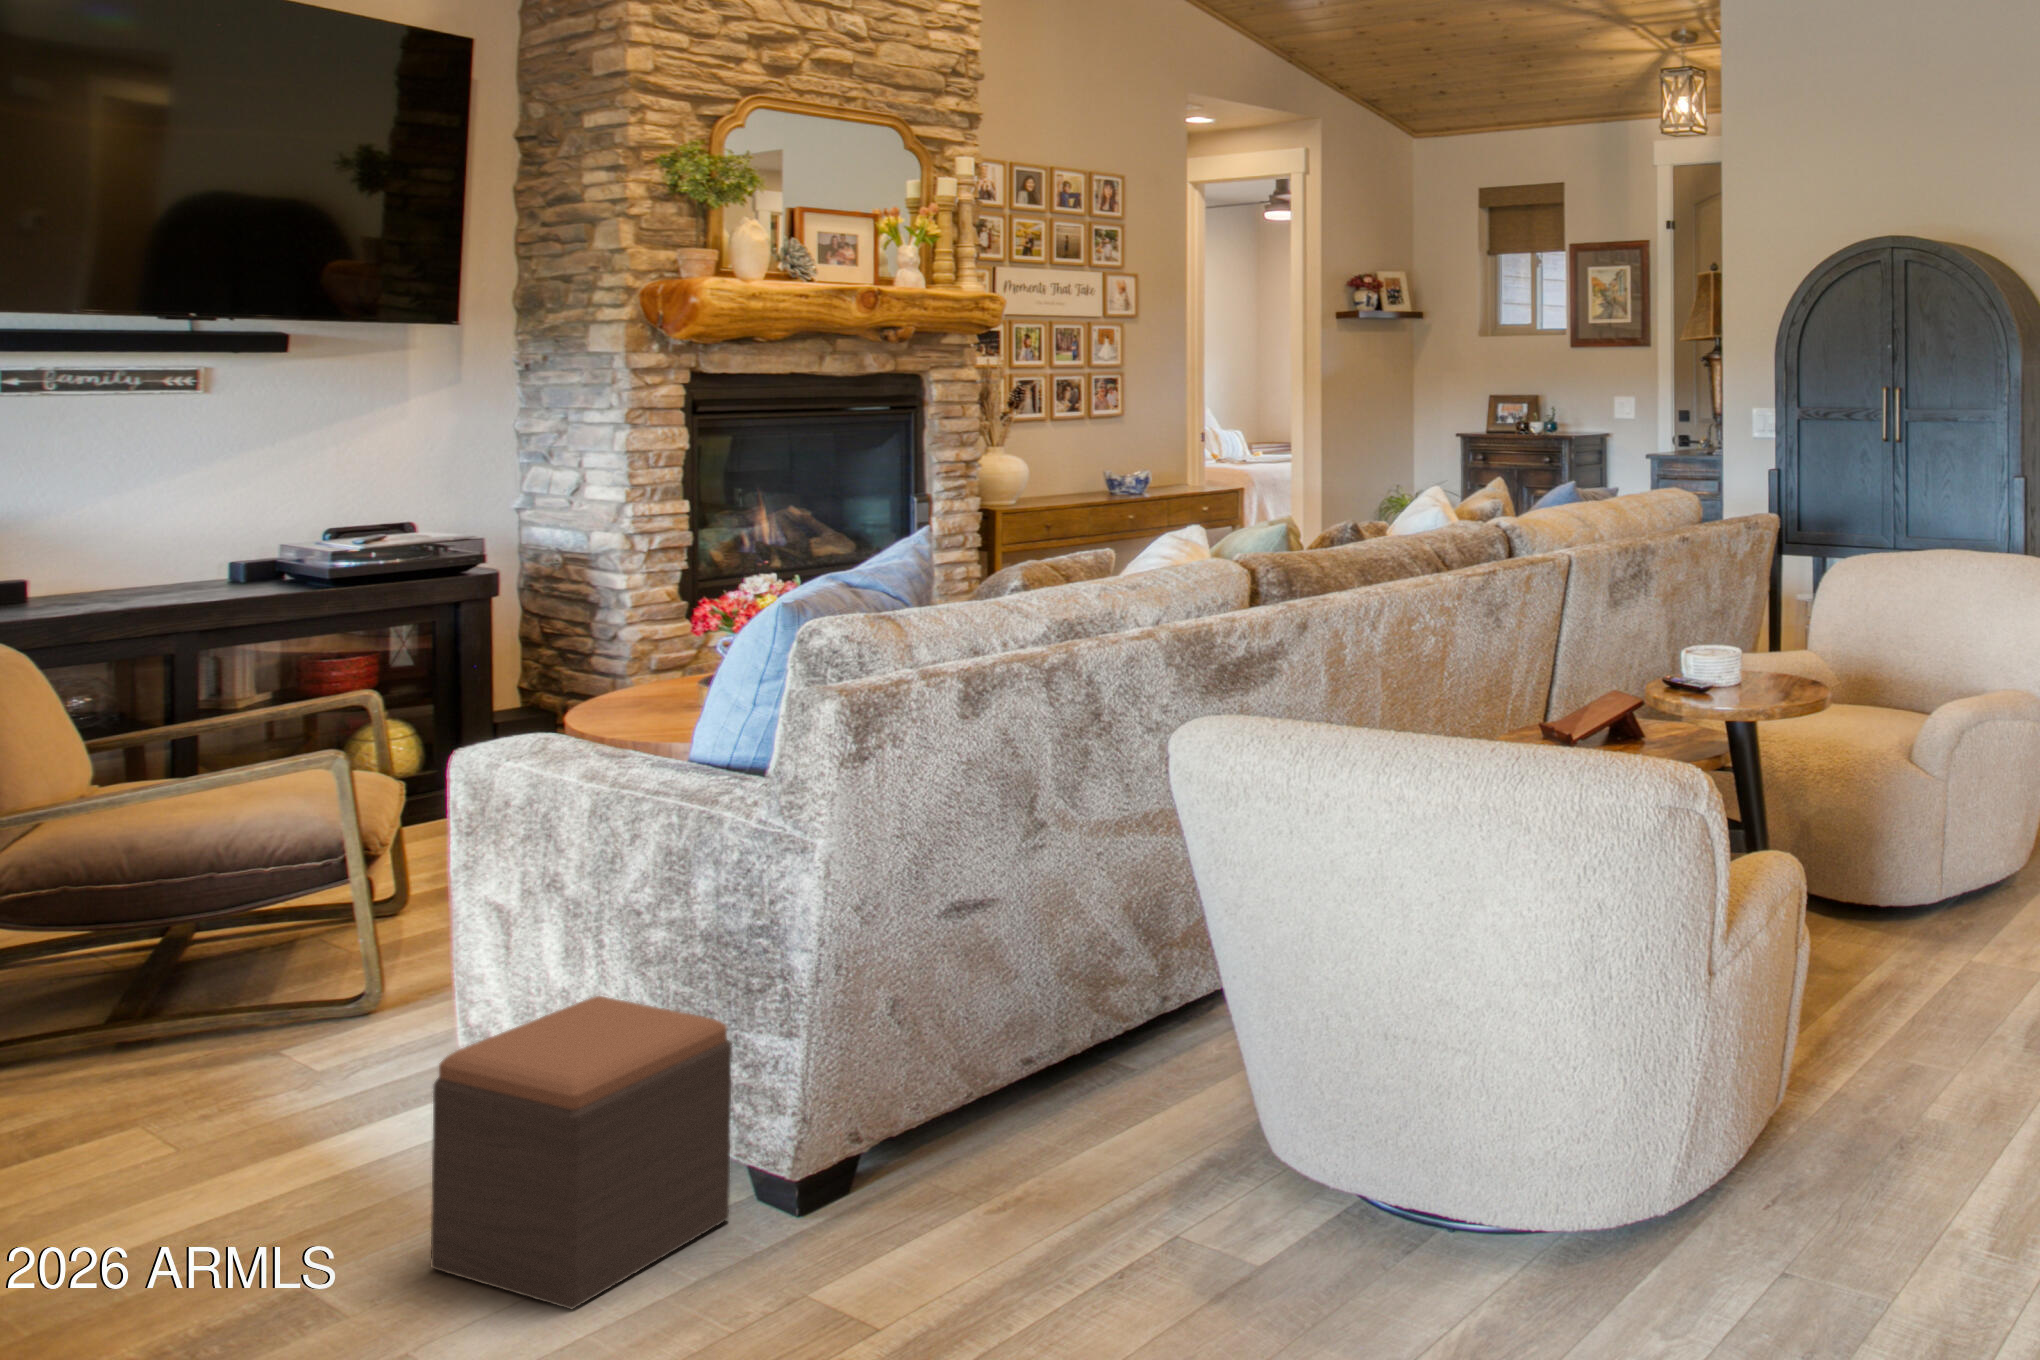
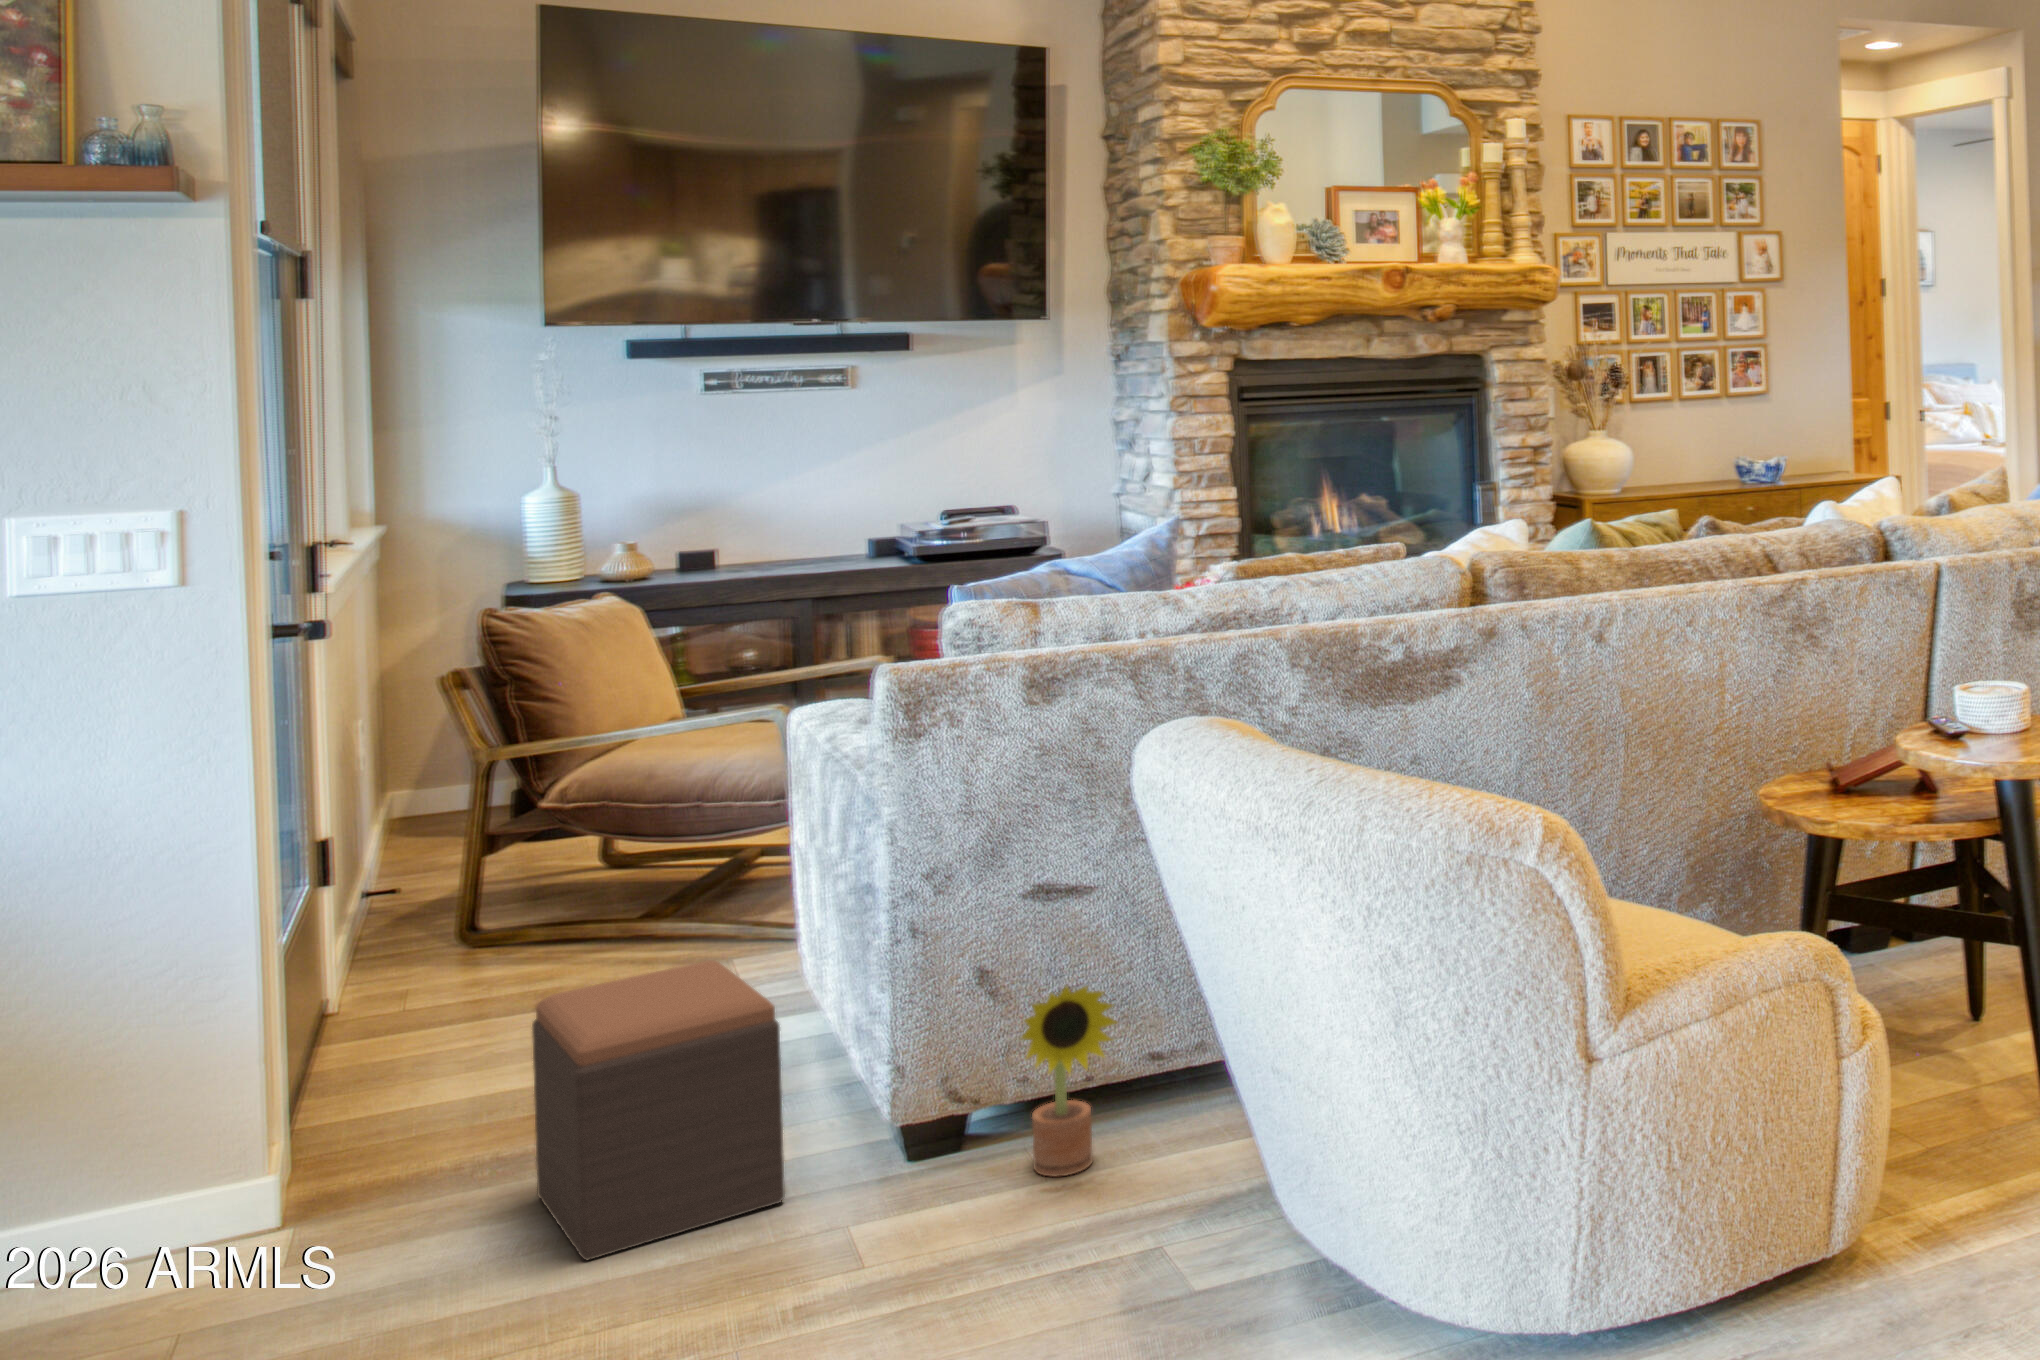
decorative plant: none [947,966,1046,1150] -> present [1021,986,1117,1176]

